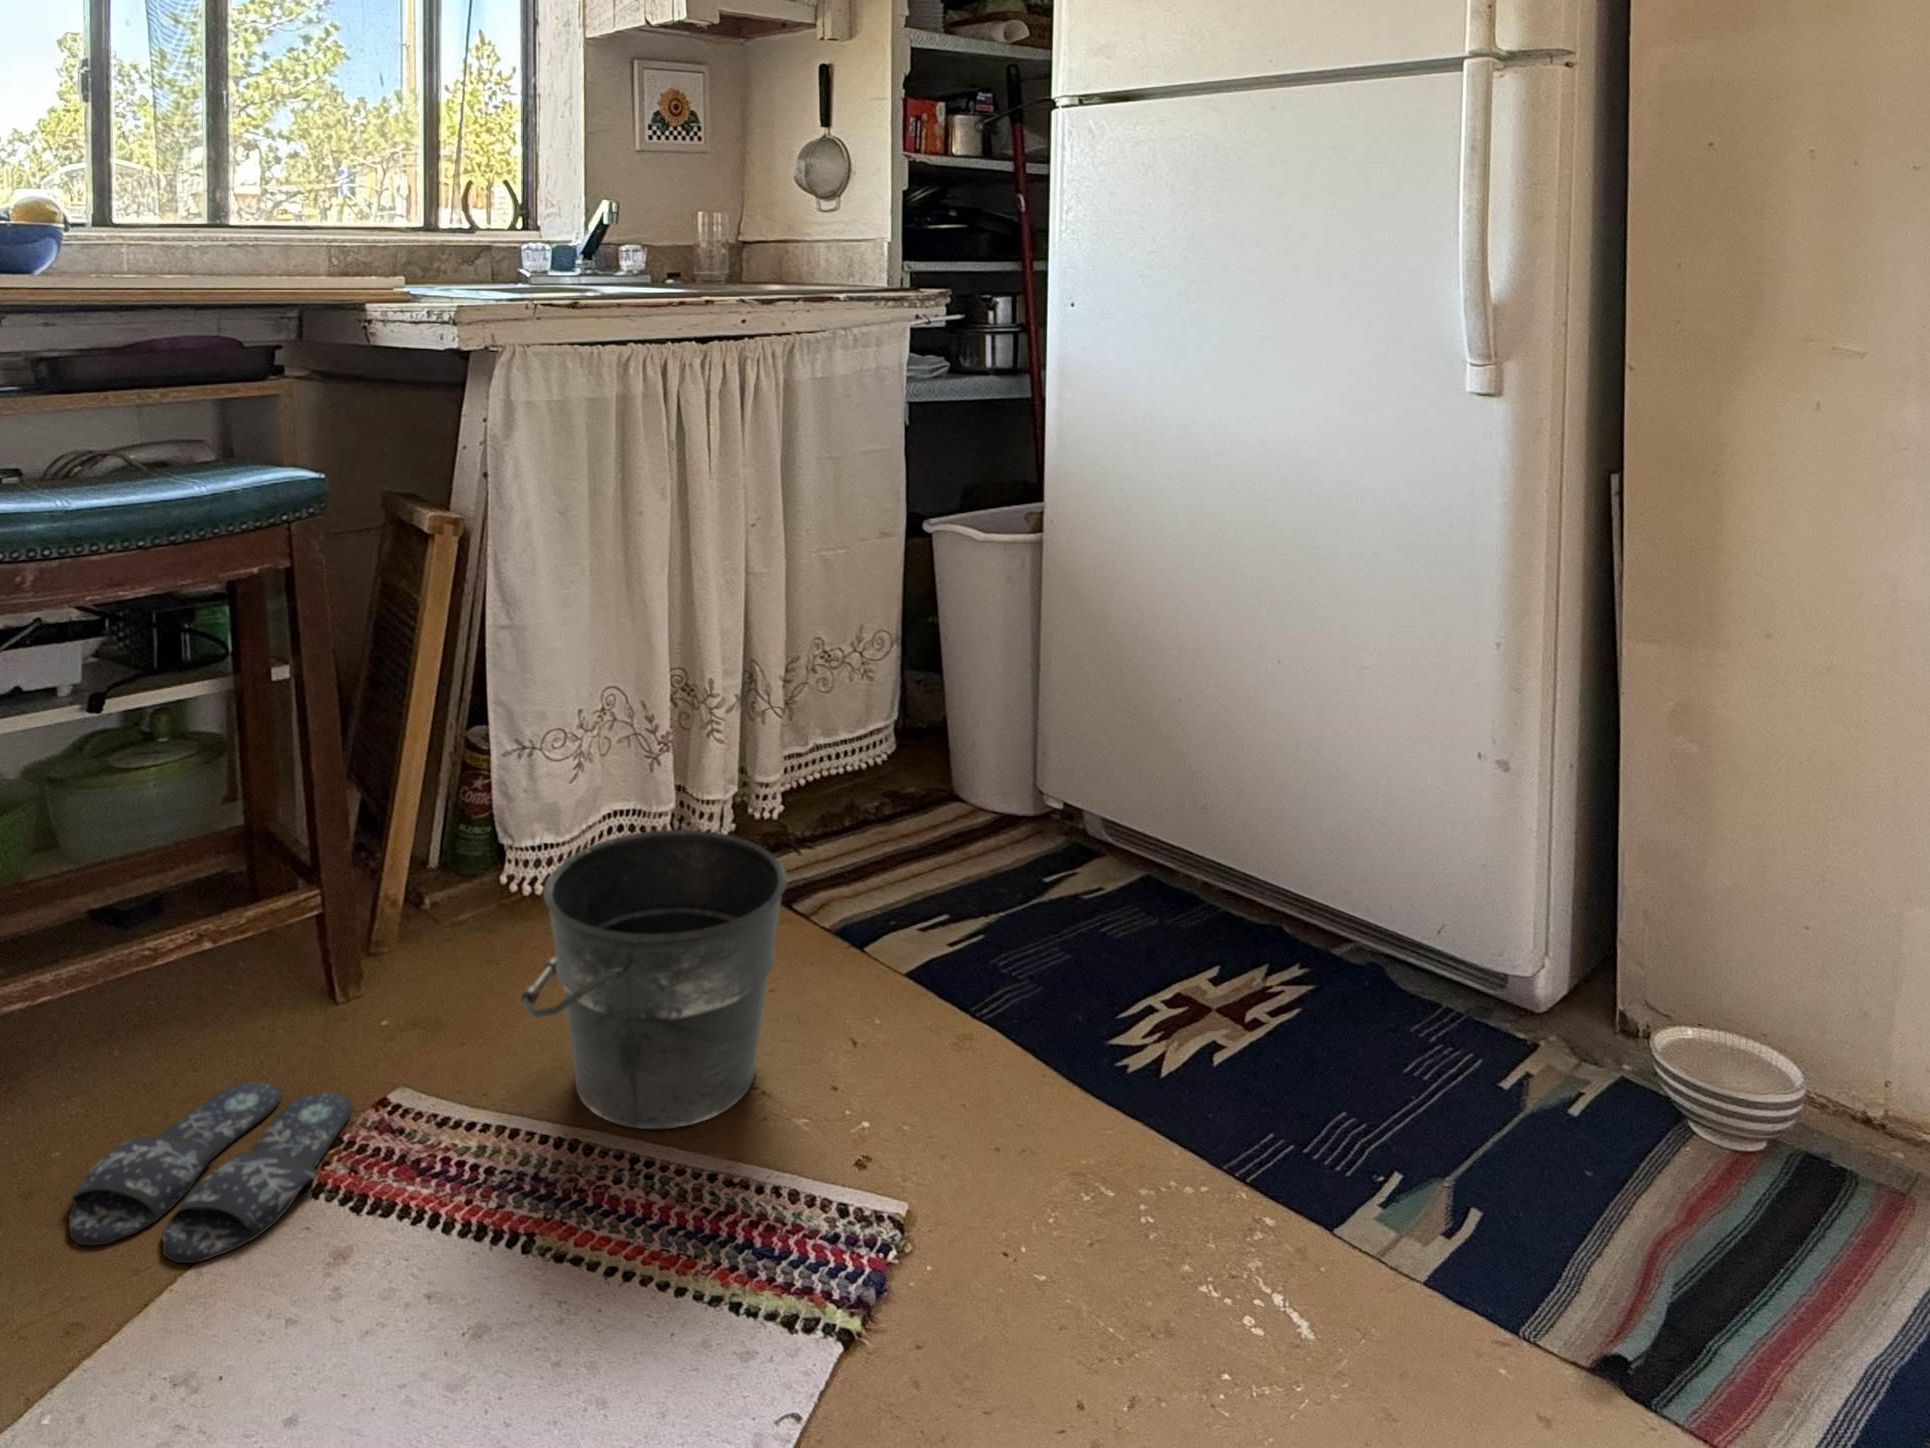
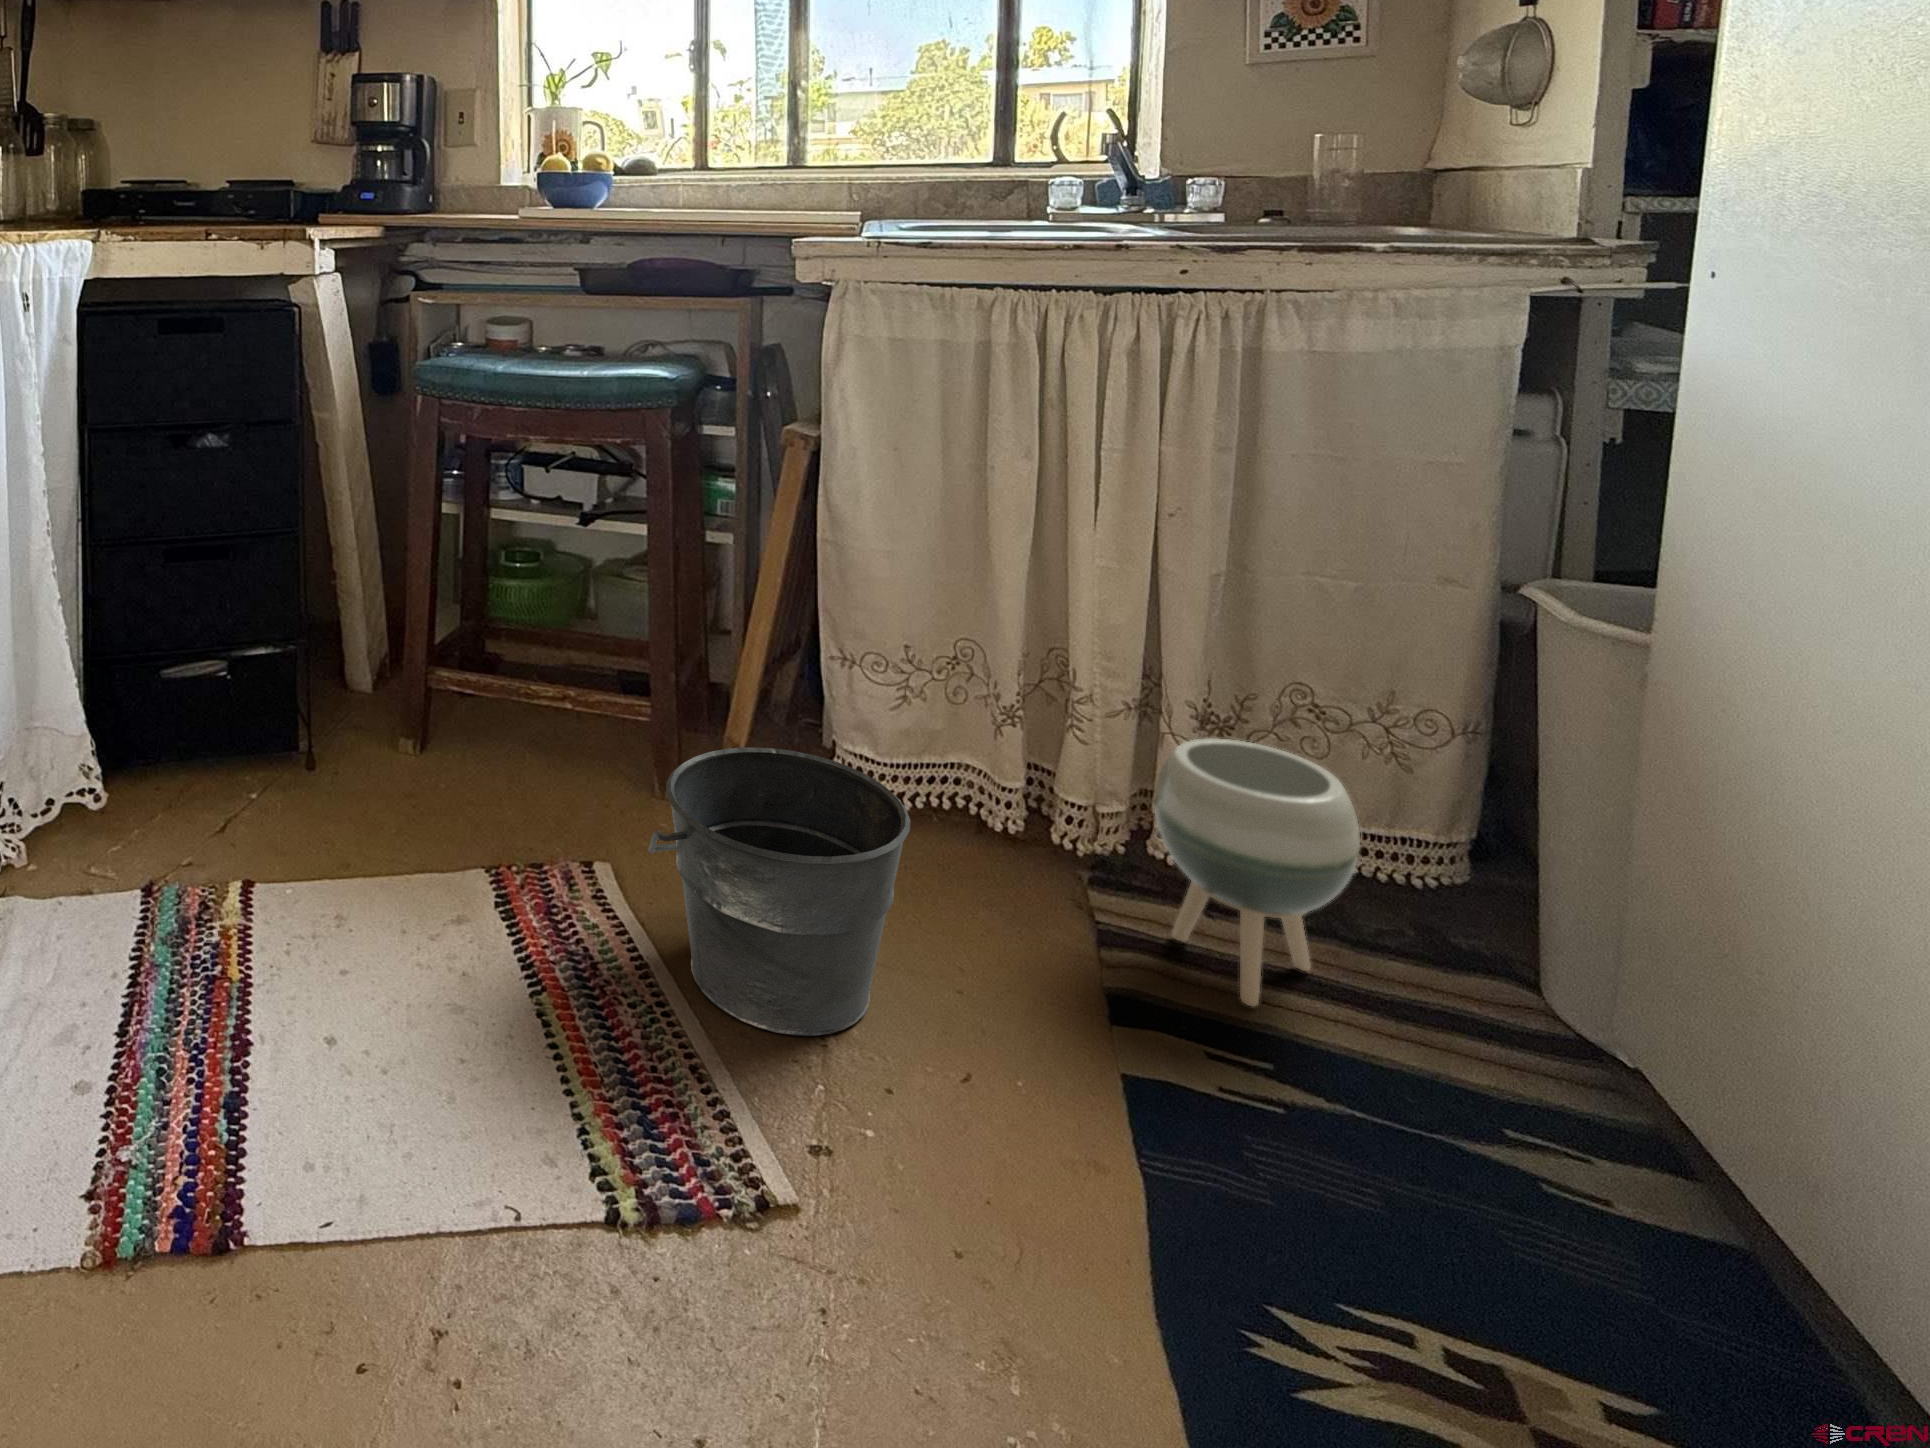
planter: none [790,688,922,889] -> present [1154,738,1360,1006]
slippers: present [69,1081,352,1263] -> none [389,794,580,881]

